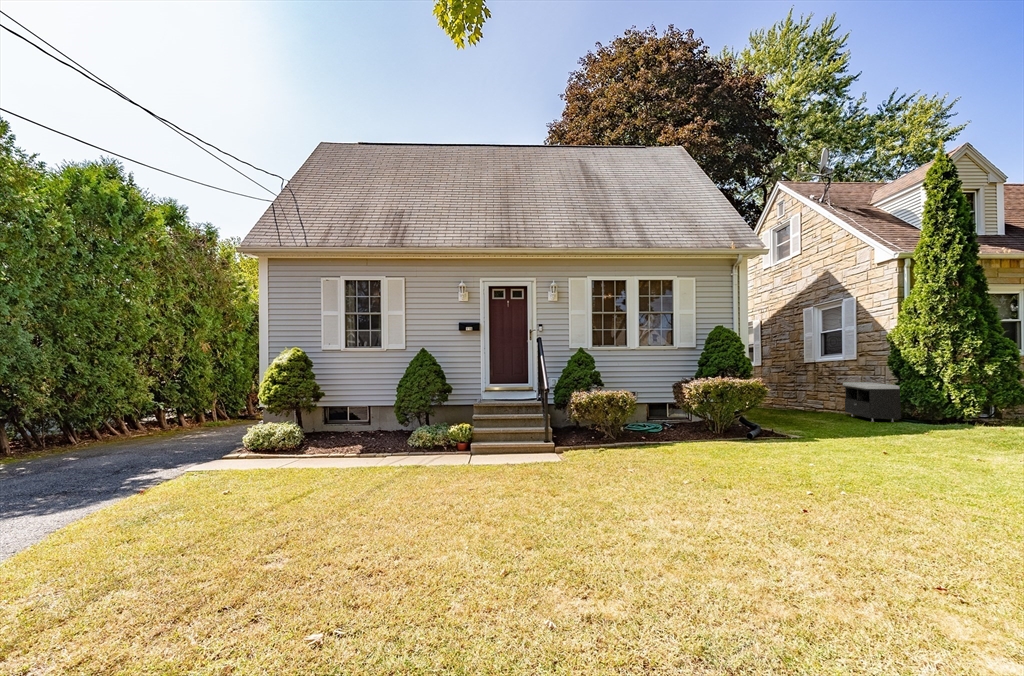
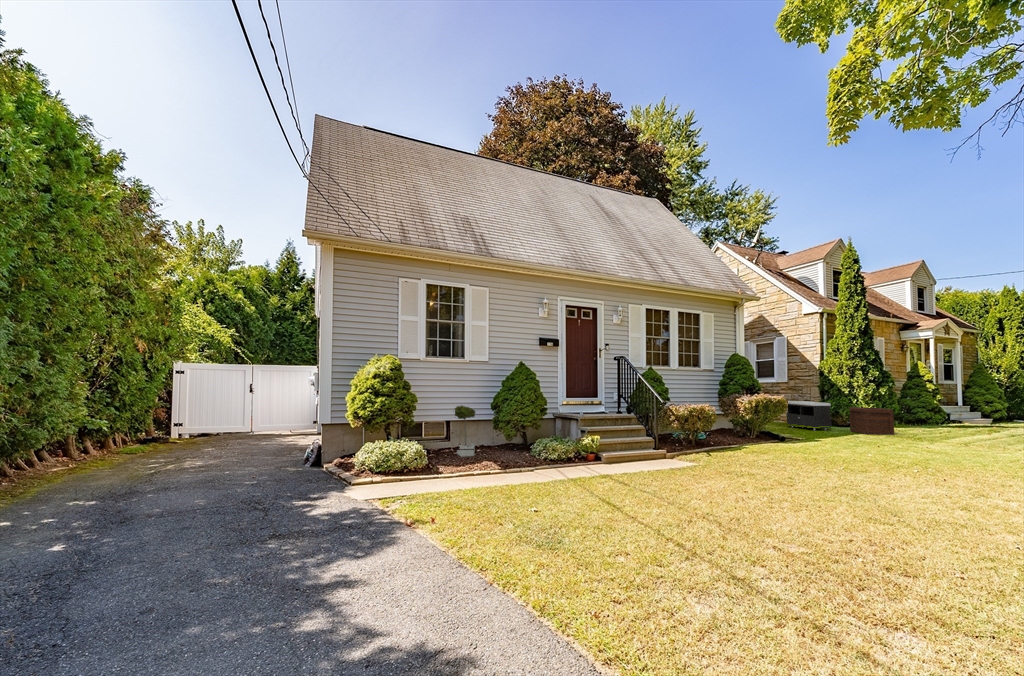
potted tree: none [366,391,387,438] -> present [455,405,475,457]
wooden crate: none [926,391,992,432] -> present [849,407,894,435]

